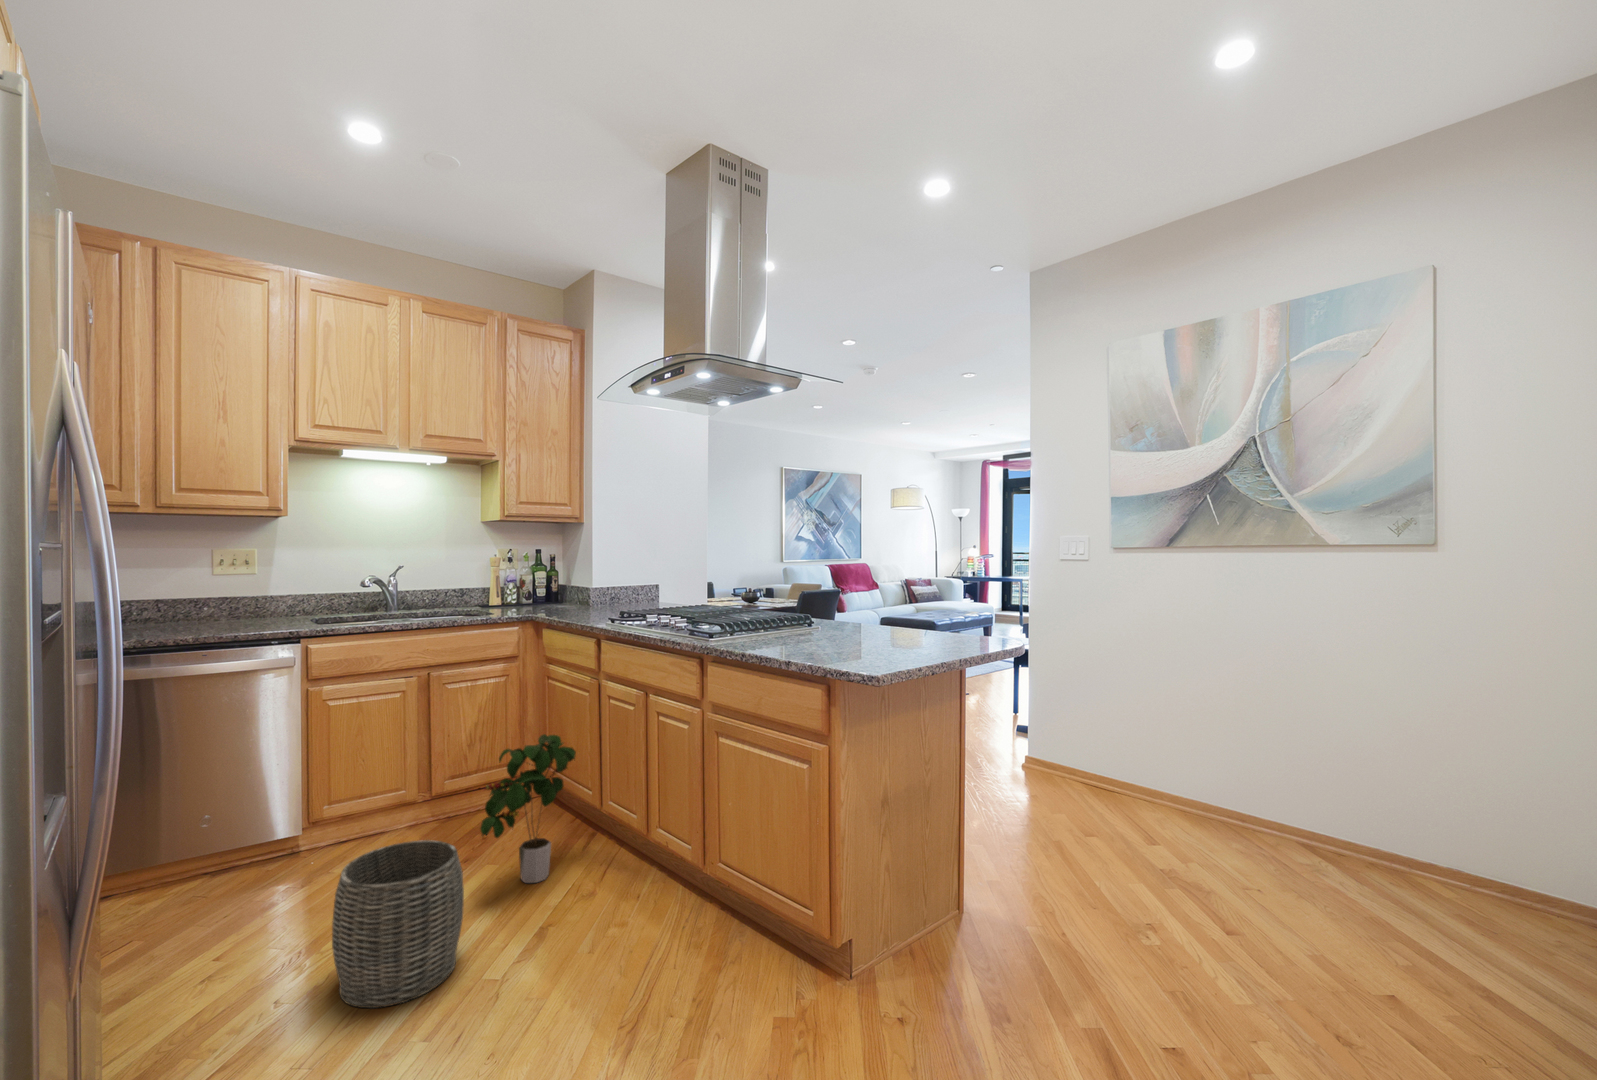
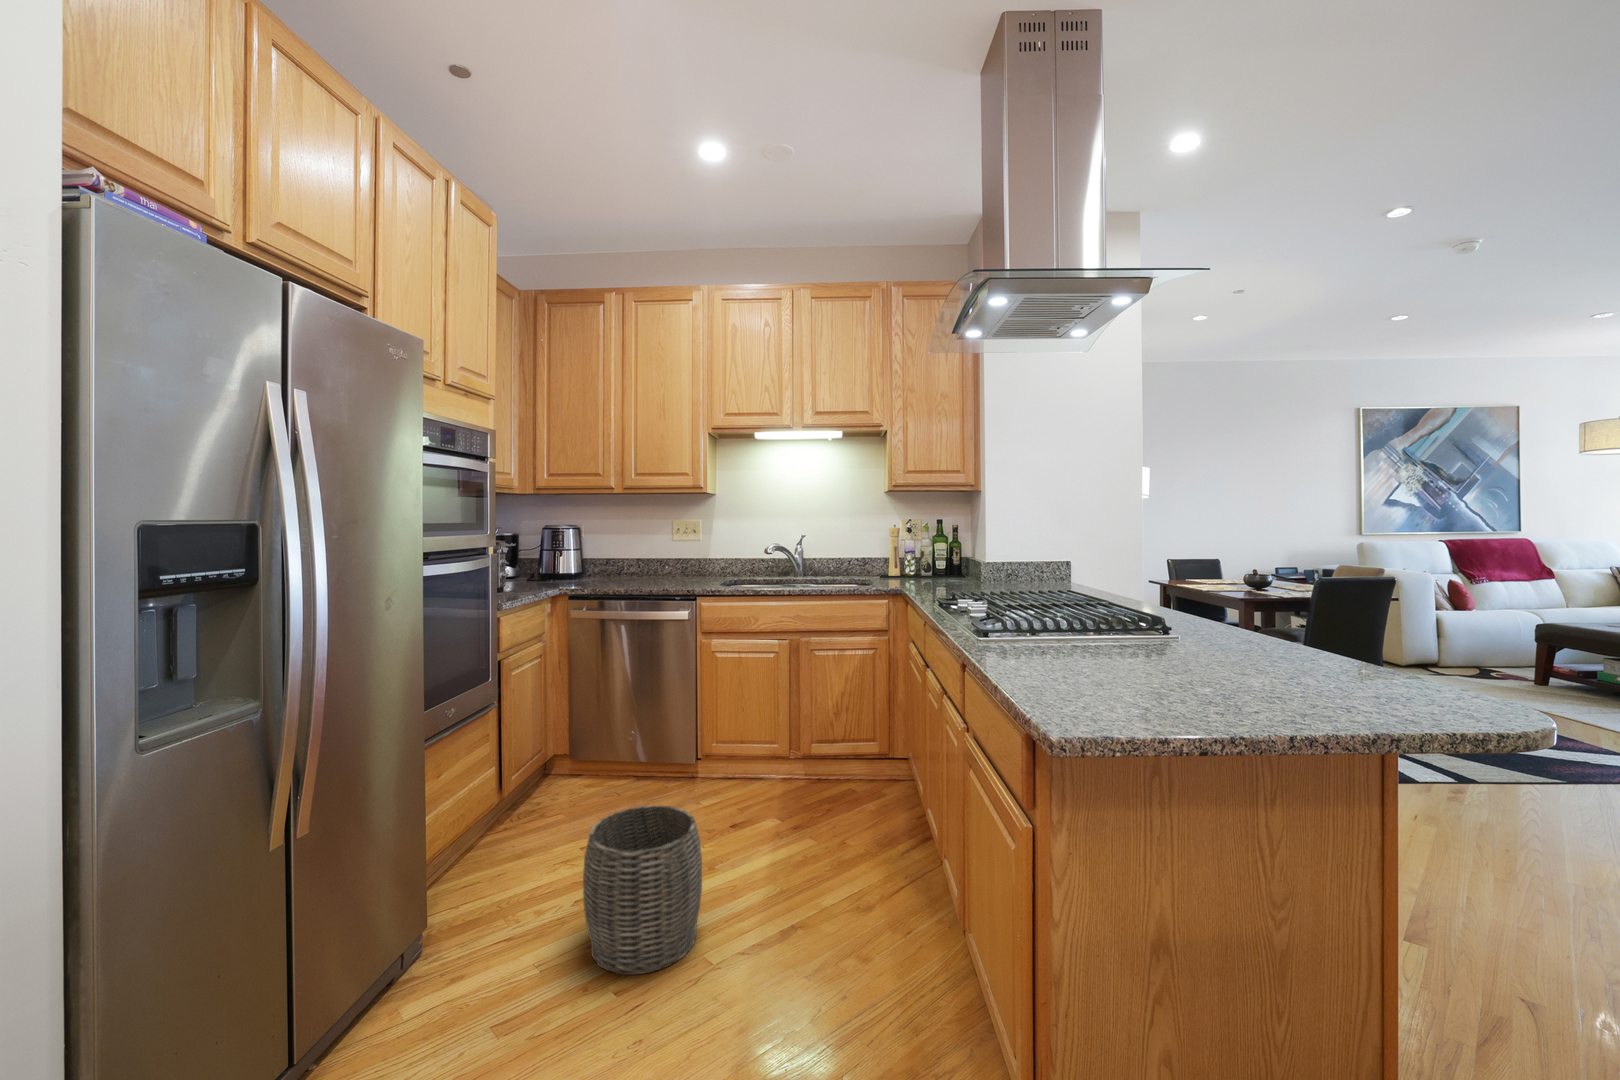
potted plant: present [480,734,576,883] -> none [755,722,887,889]

